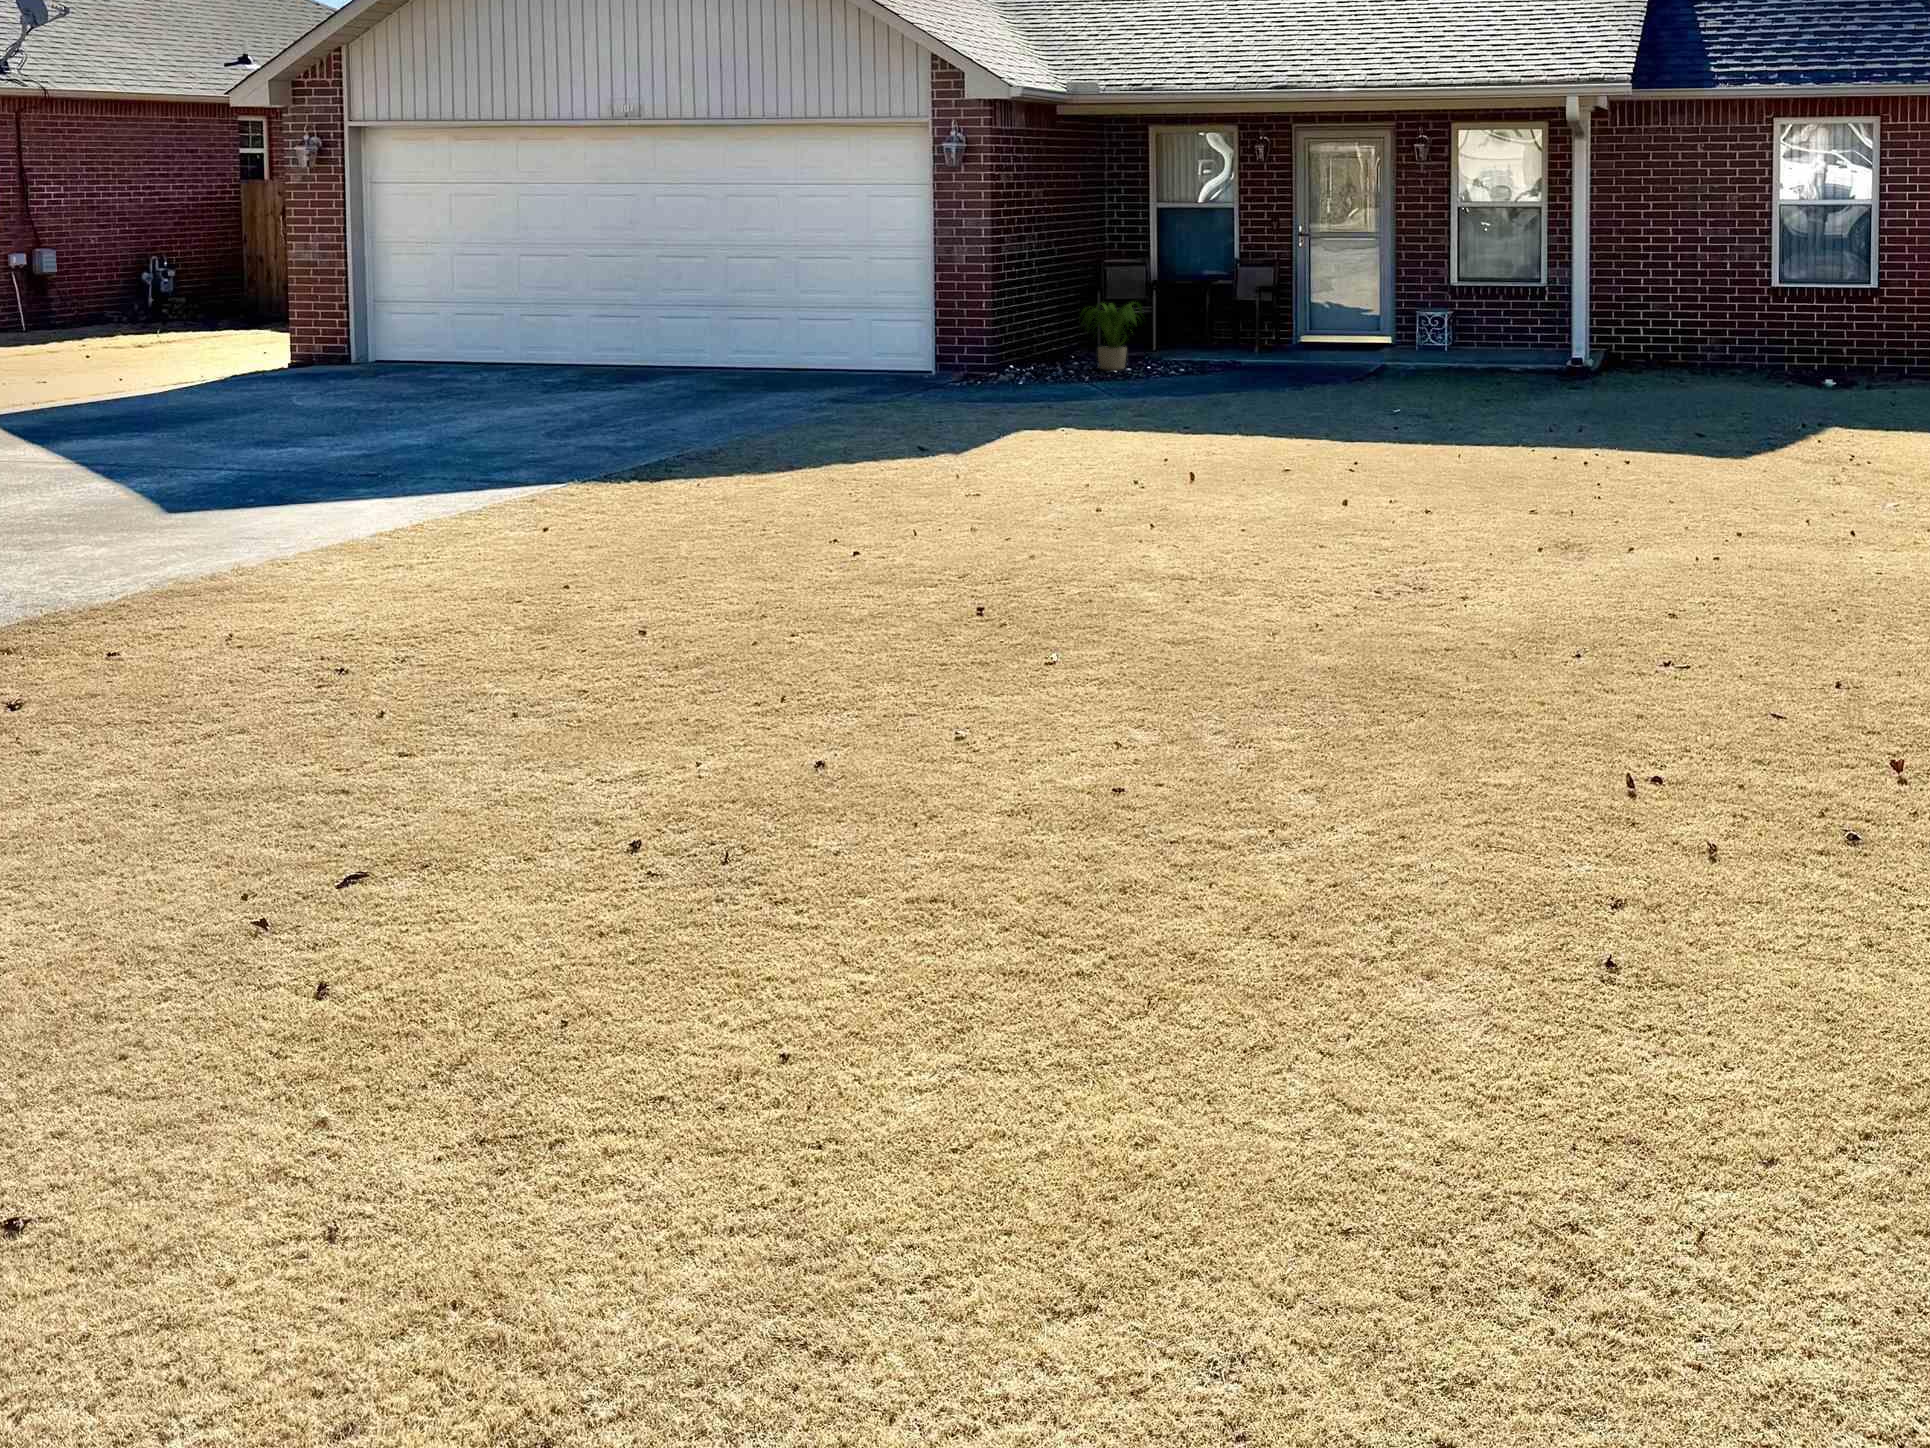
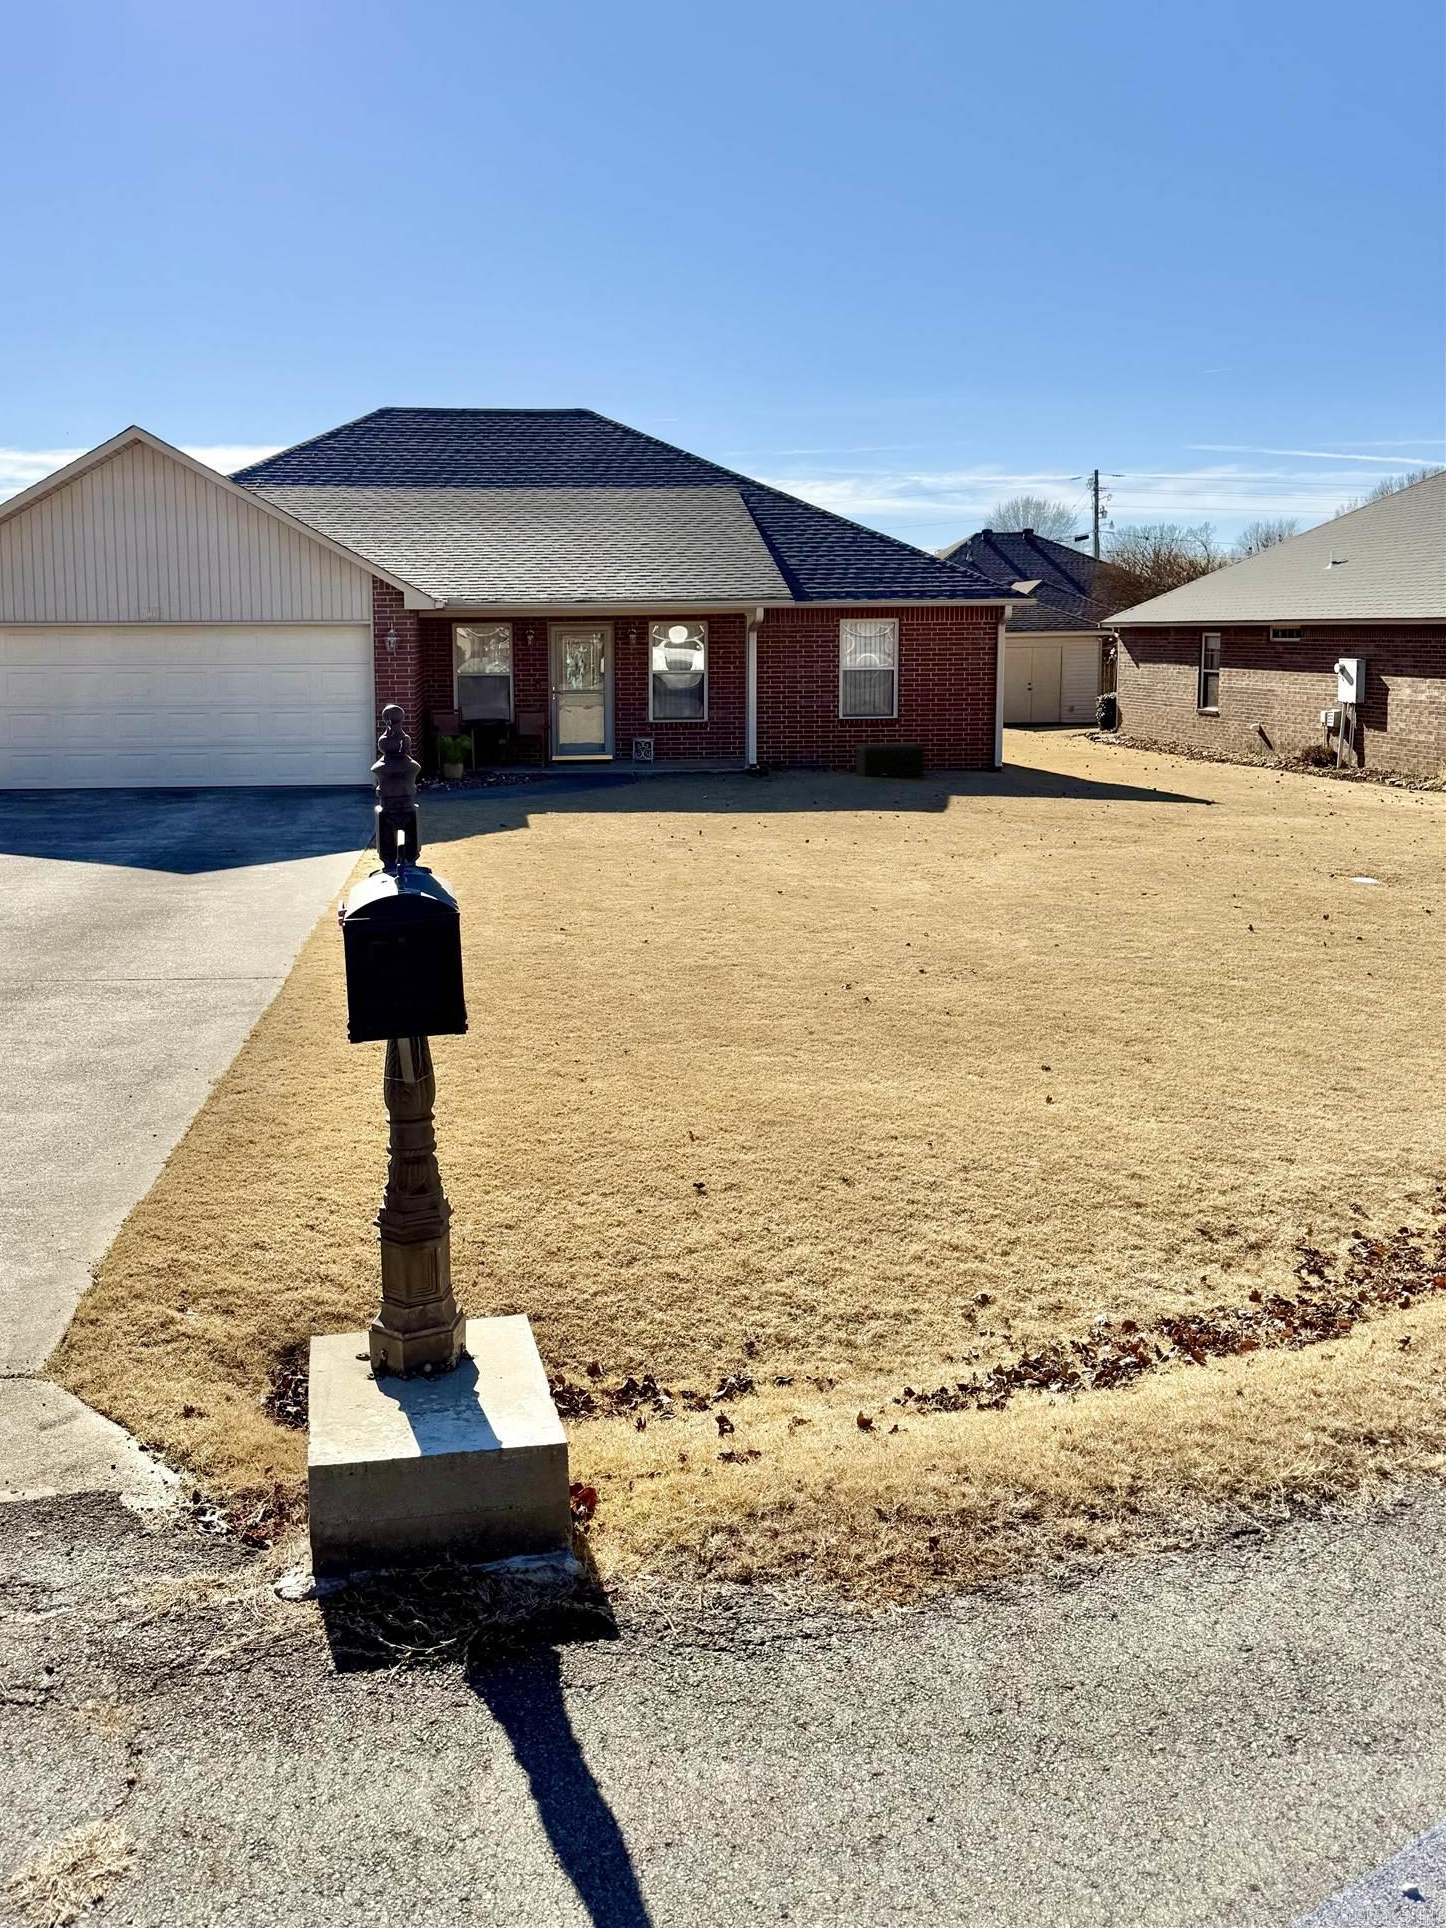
storage bench: none [1801,334,1917,390] -> present [856,744,924,776]

